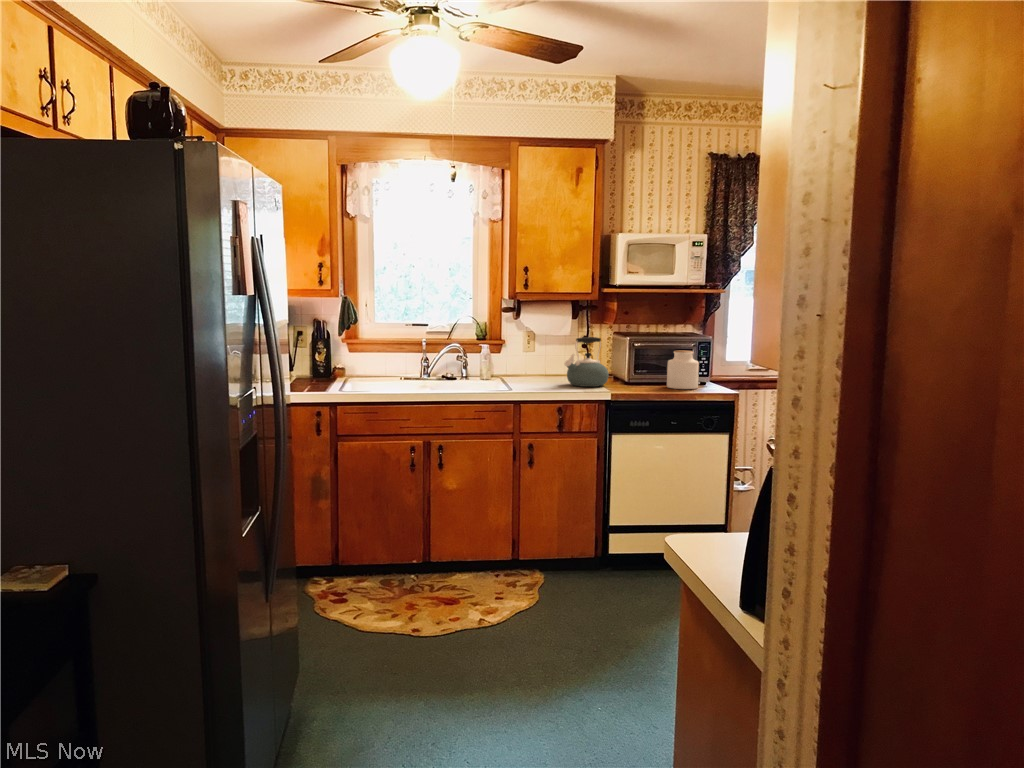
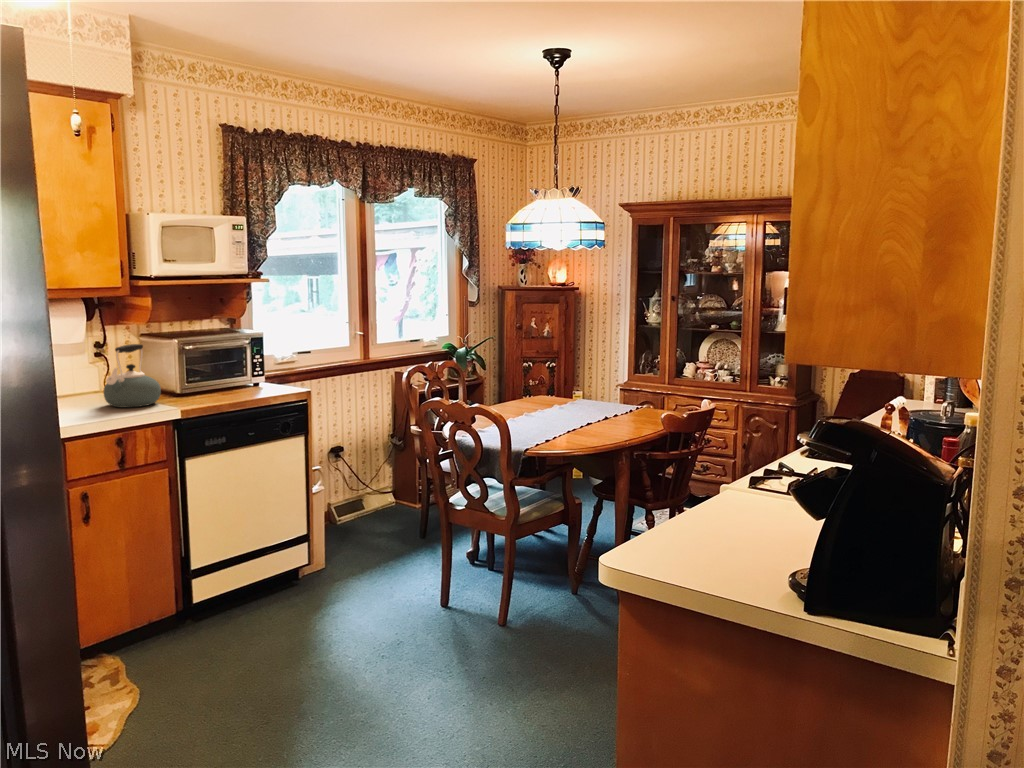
jar: present [667,350,699,389] -> none [227,351,264,395]

